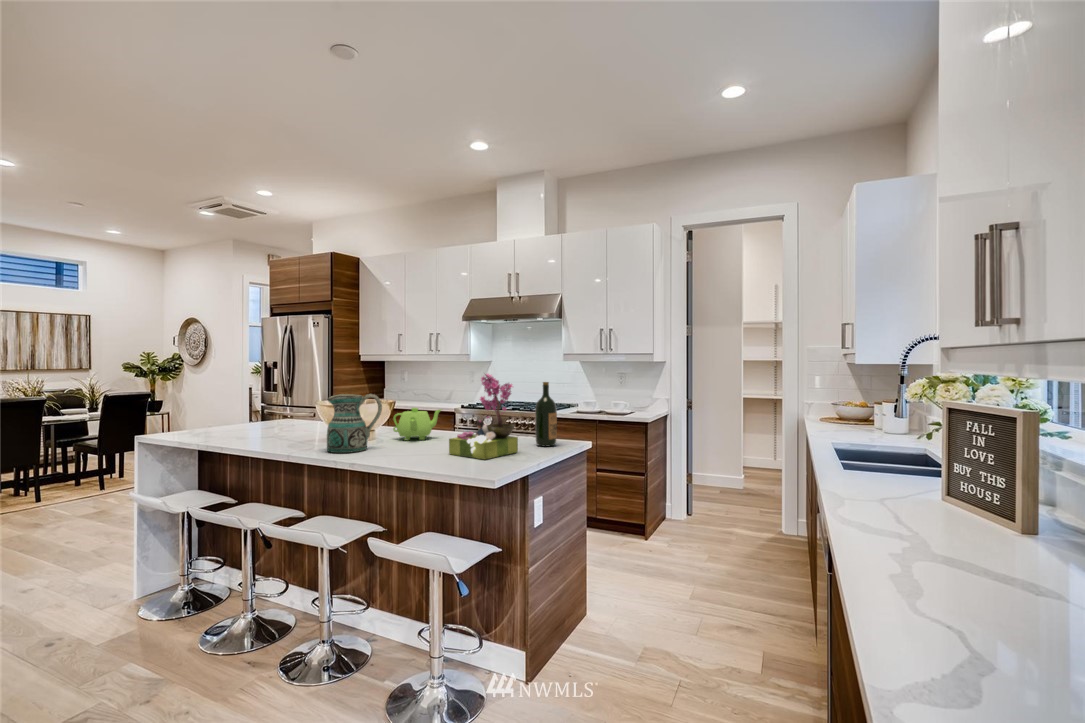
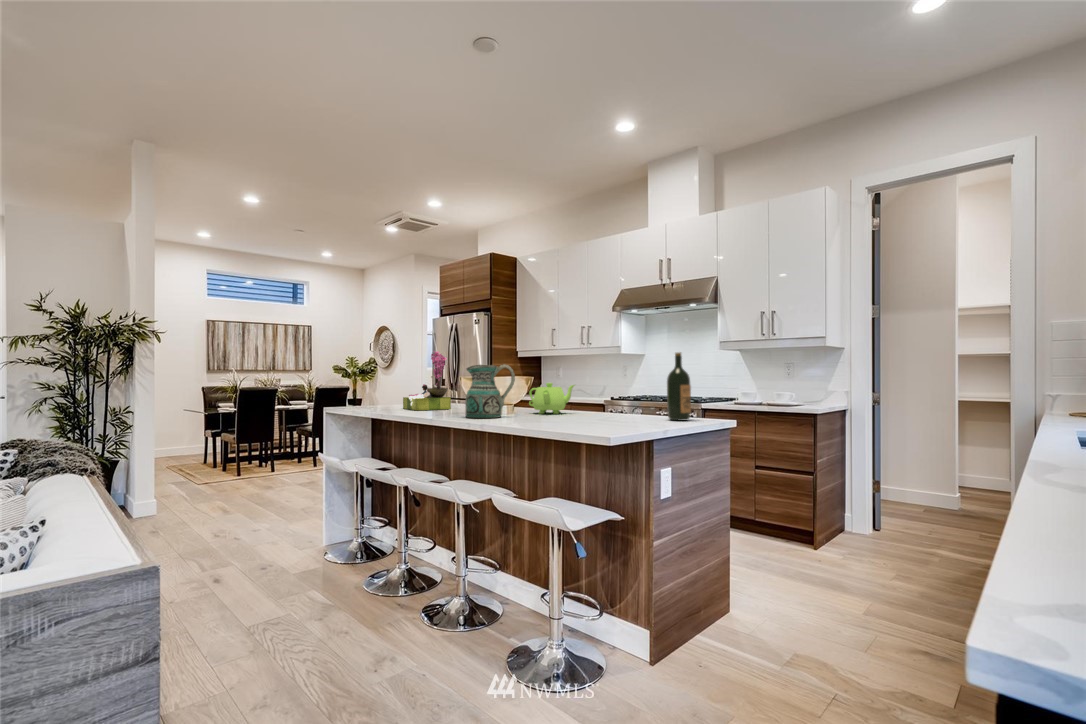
flower arrangement: present [449,374,518,460] -> present [403,351,451,410]

